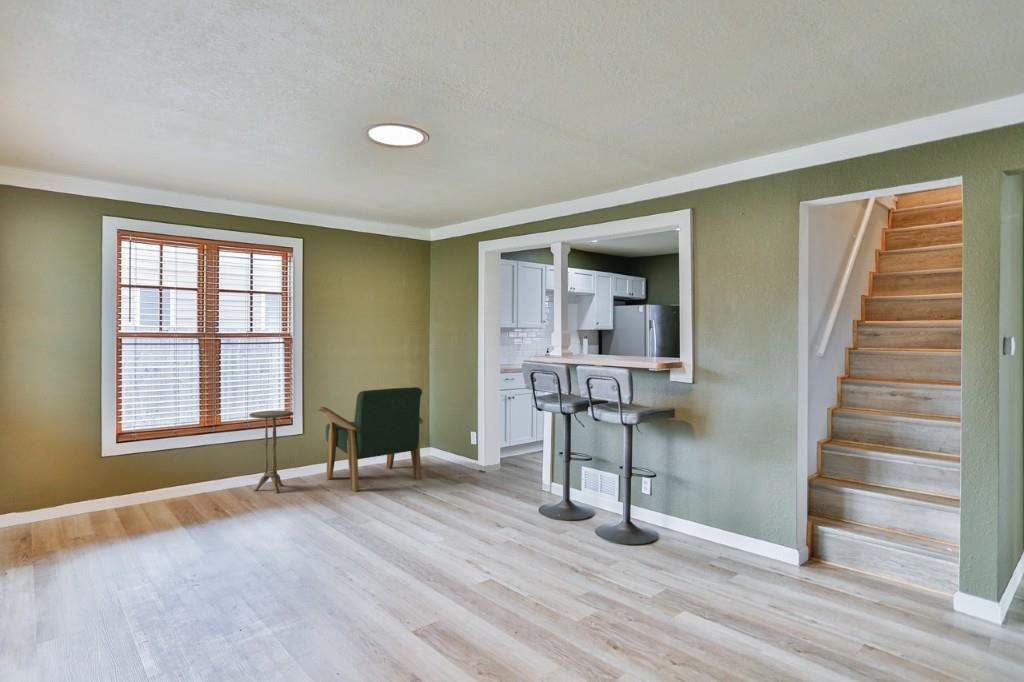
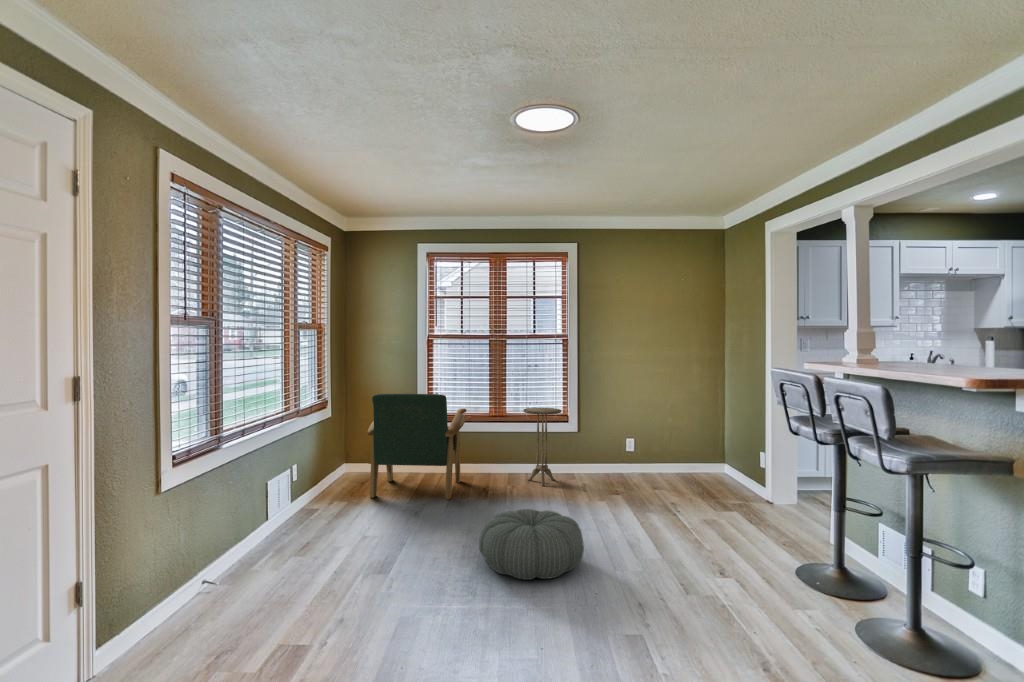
armchair: present [317,387,423,491] -> present [368,394,467,499]
pouf: none [303,505,407,573] -> present [479,509,584,580]

